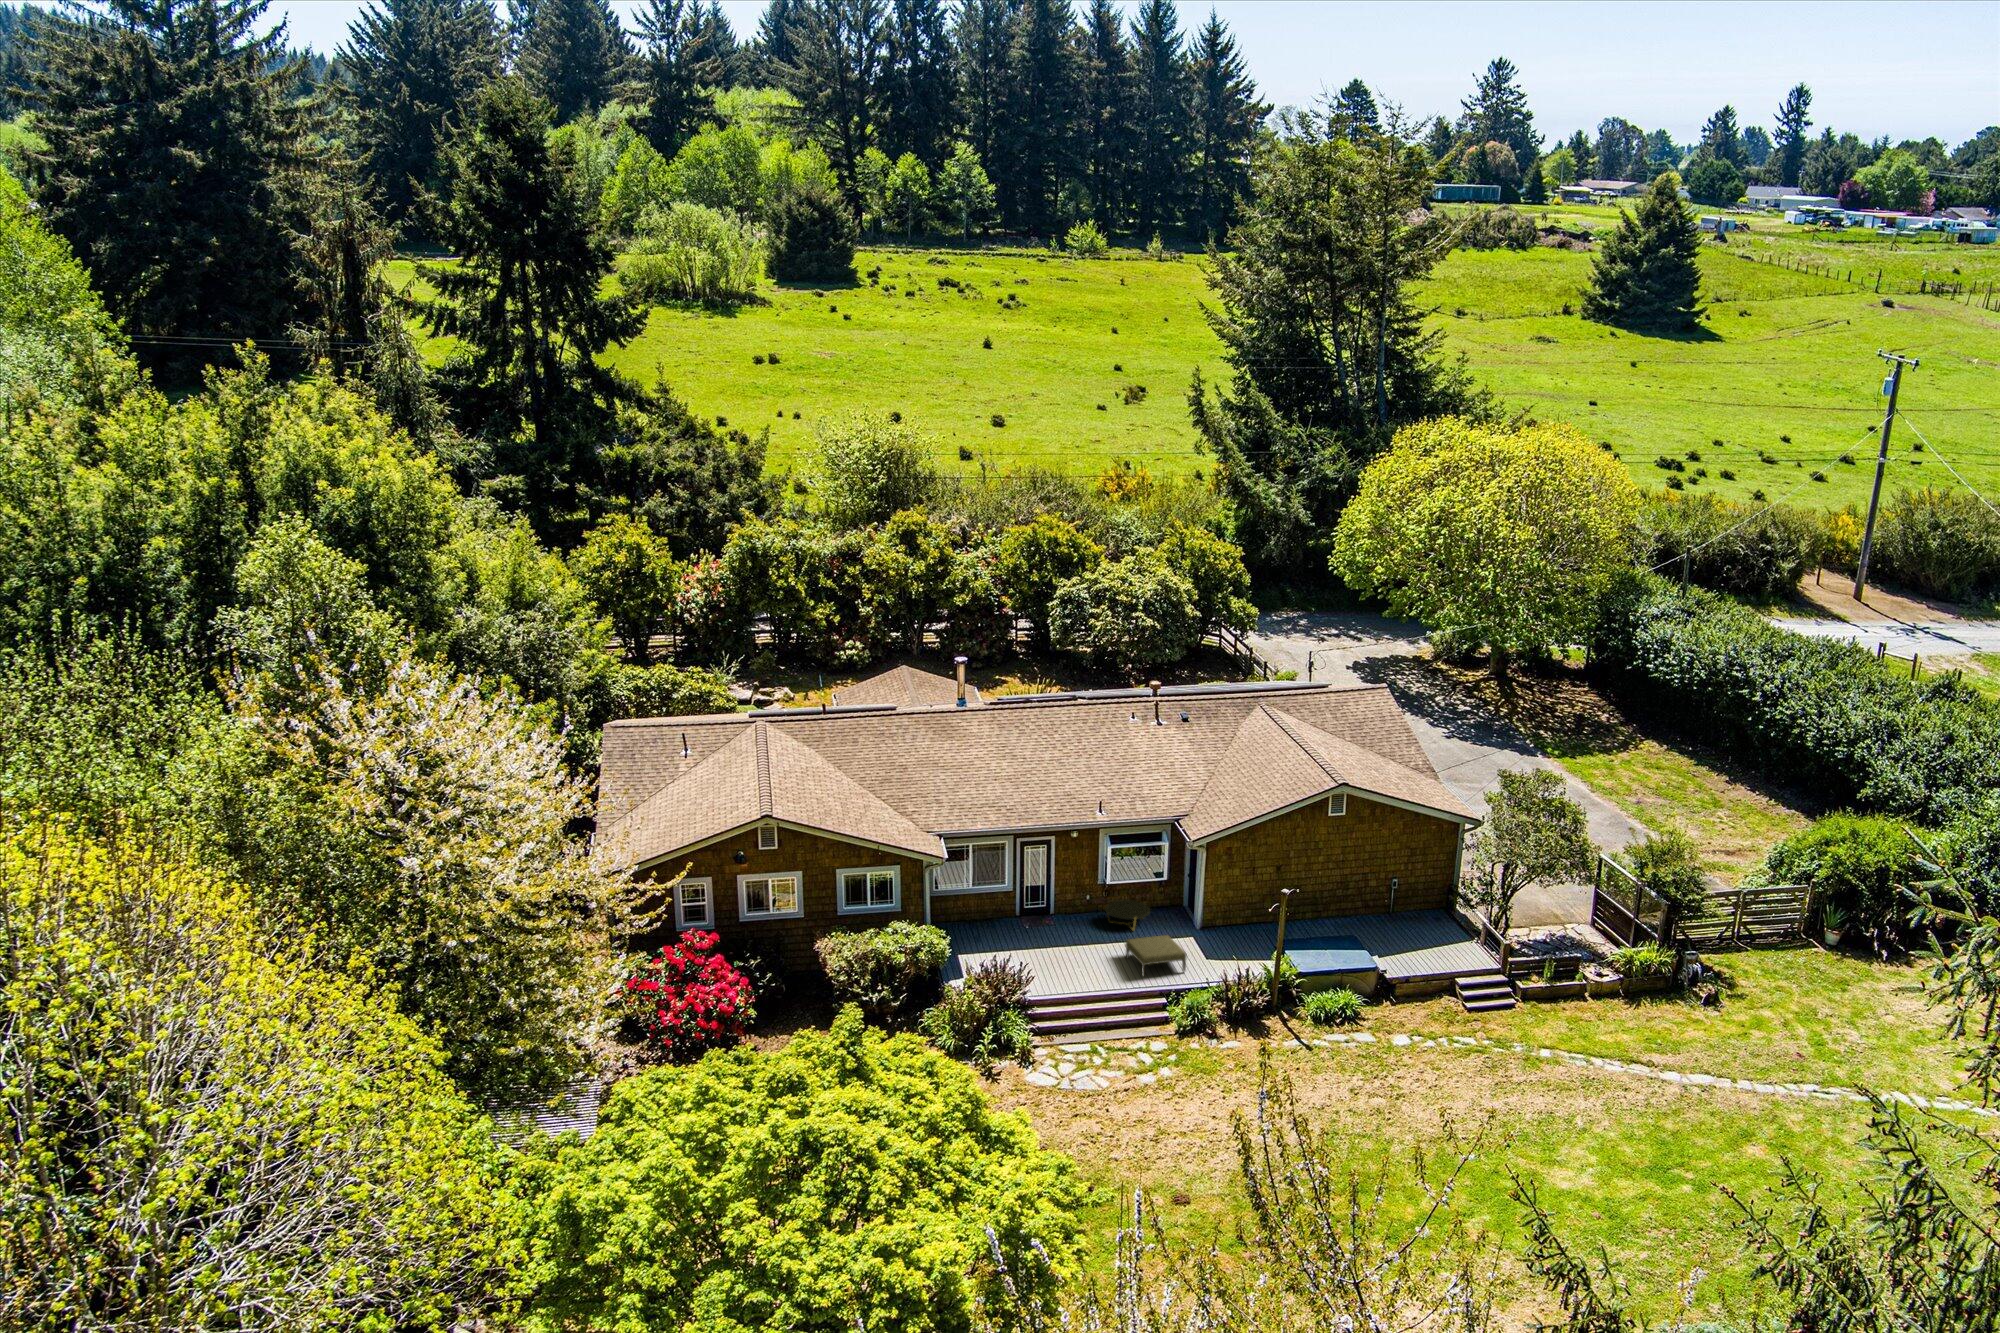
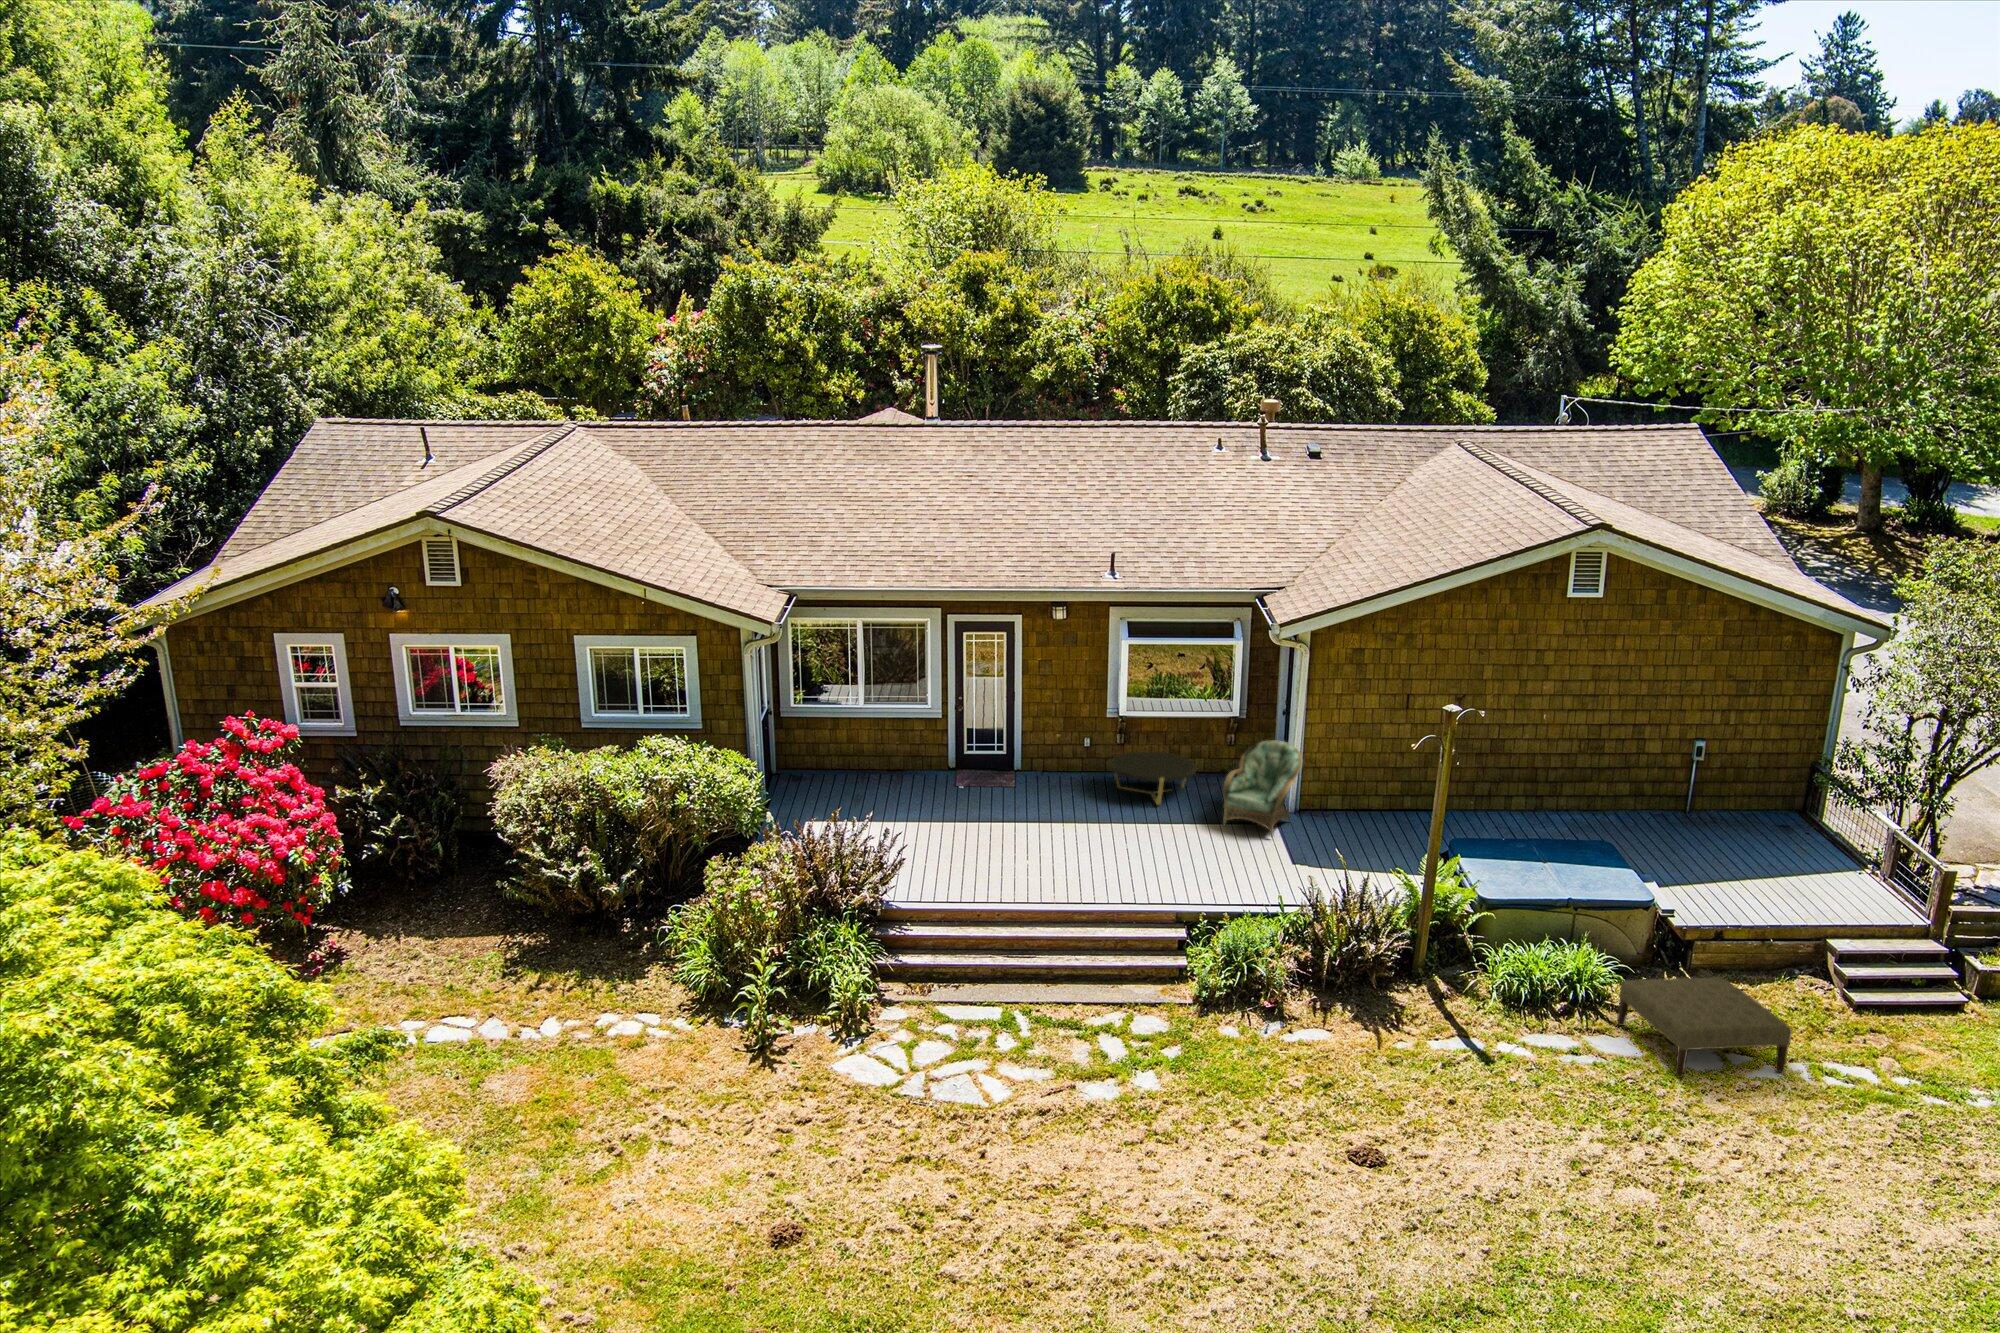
armchair: none [1168,894,1206,945] -> present [1223,740,1303,836]
ottoman: present [1125,935,1187,976] -> present [1617,977,1792,1077]

